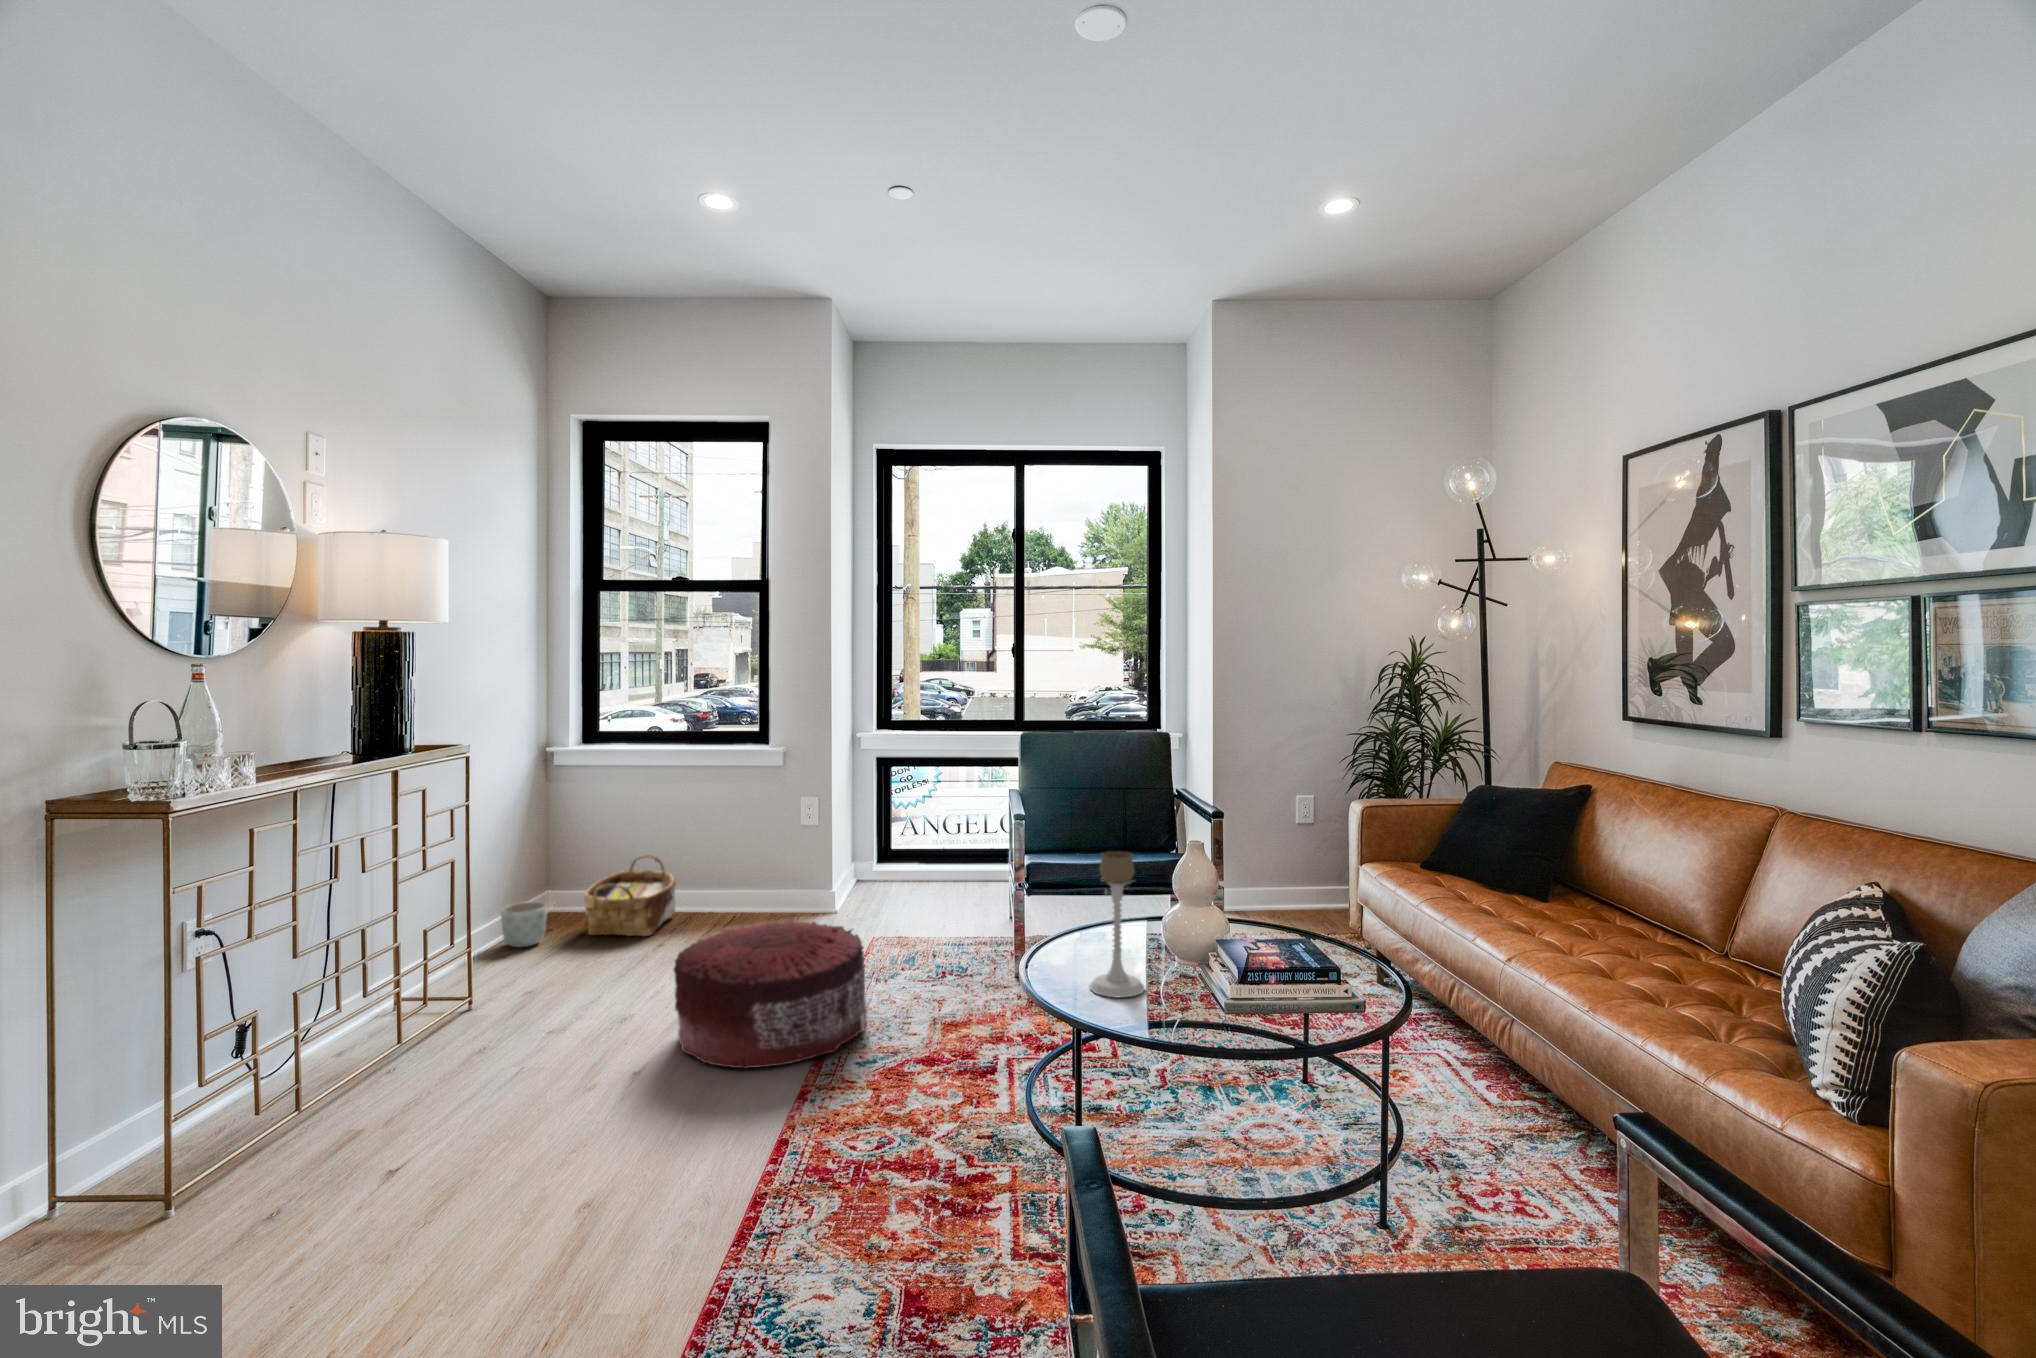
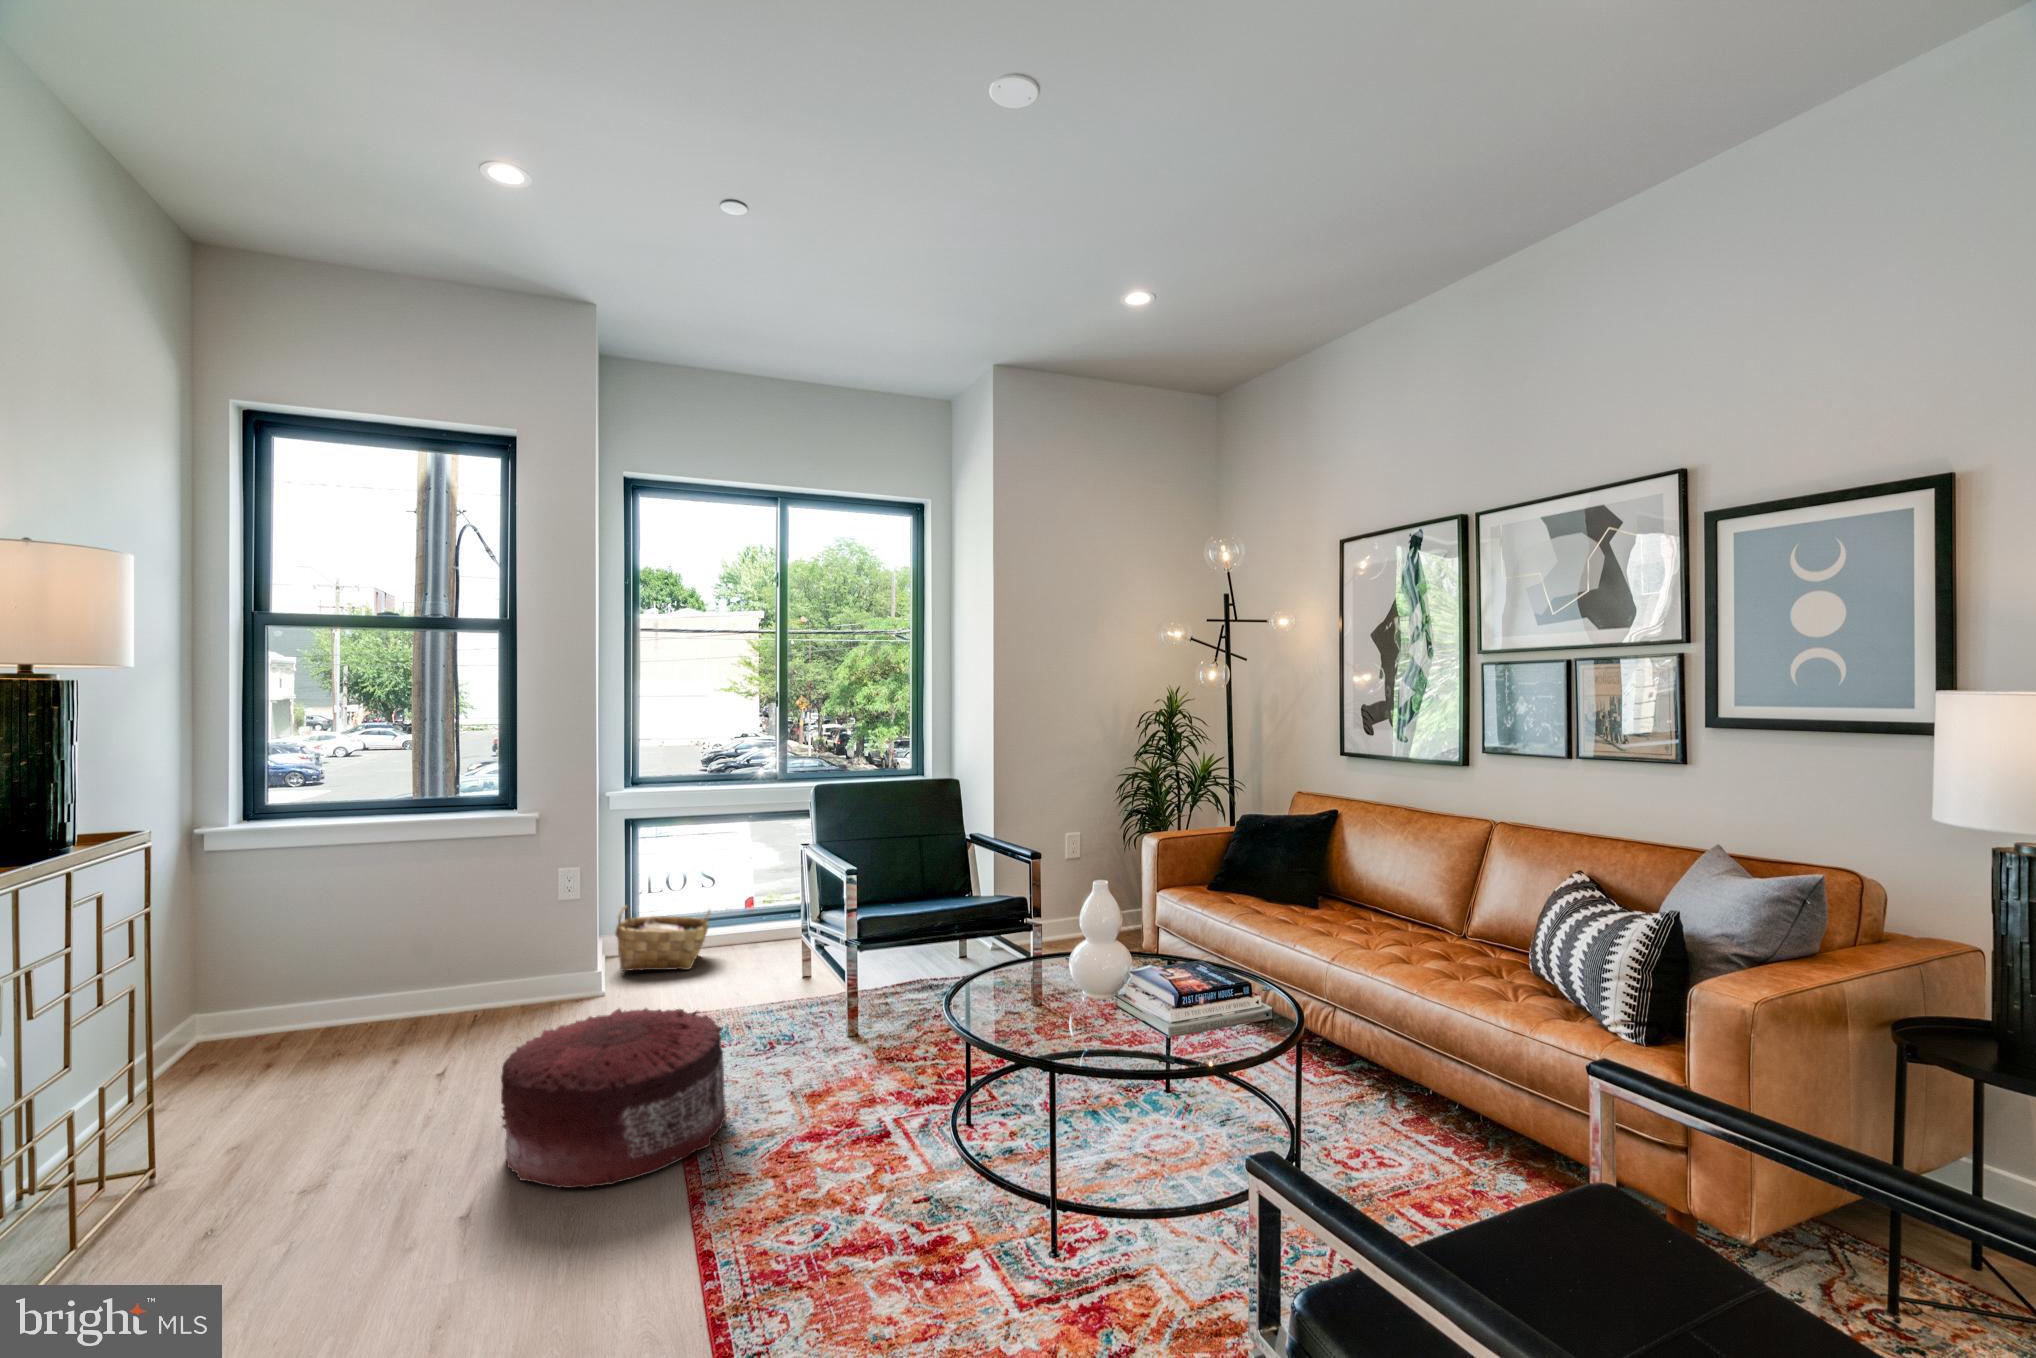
candle holder: present [1090,851,1145,997] -> none [1035,900,1087,1039]
woven basket: present [584,855,676,936] -> present [615,905,711,971]
planter: present [500,902,547,947] -> none [166,1032,236,1095]

